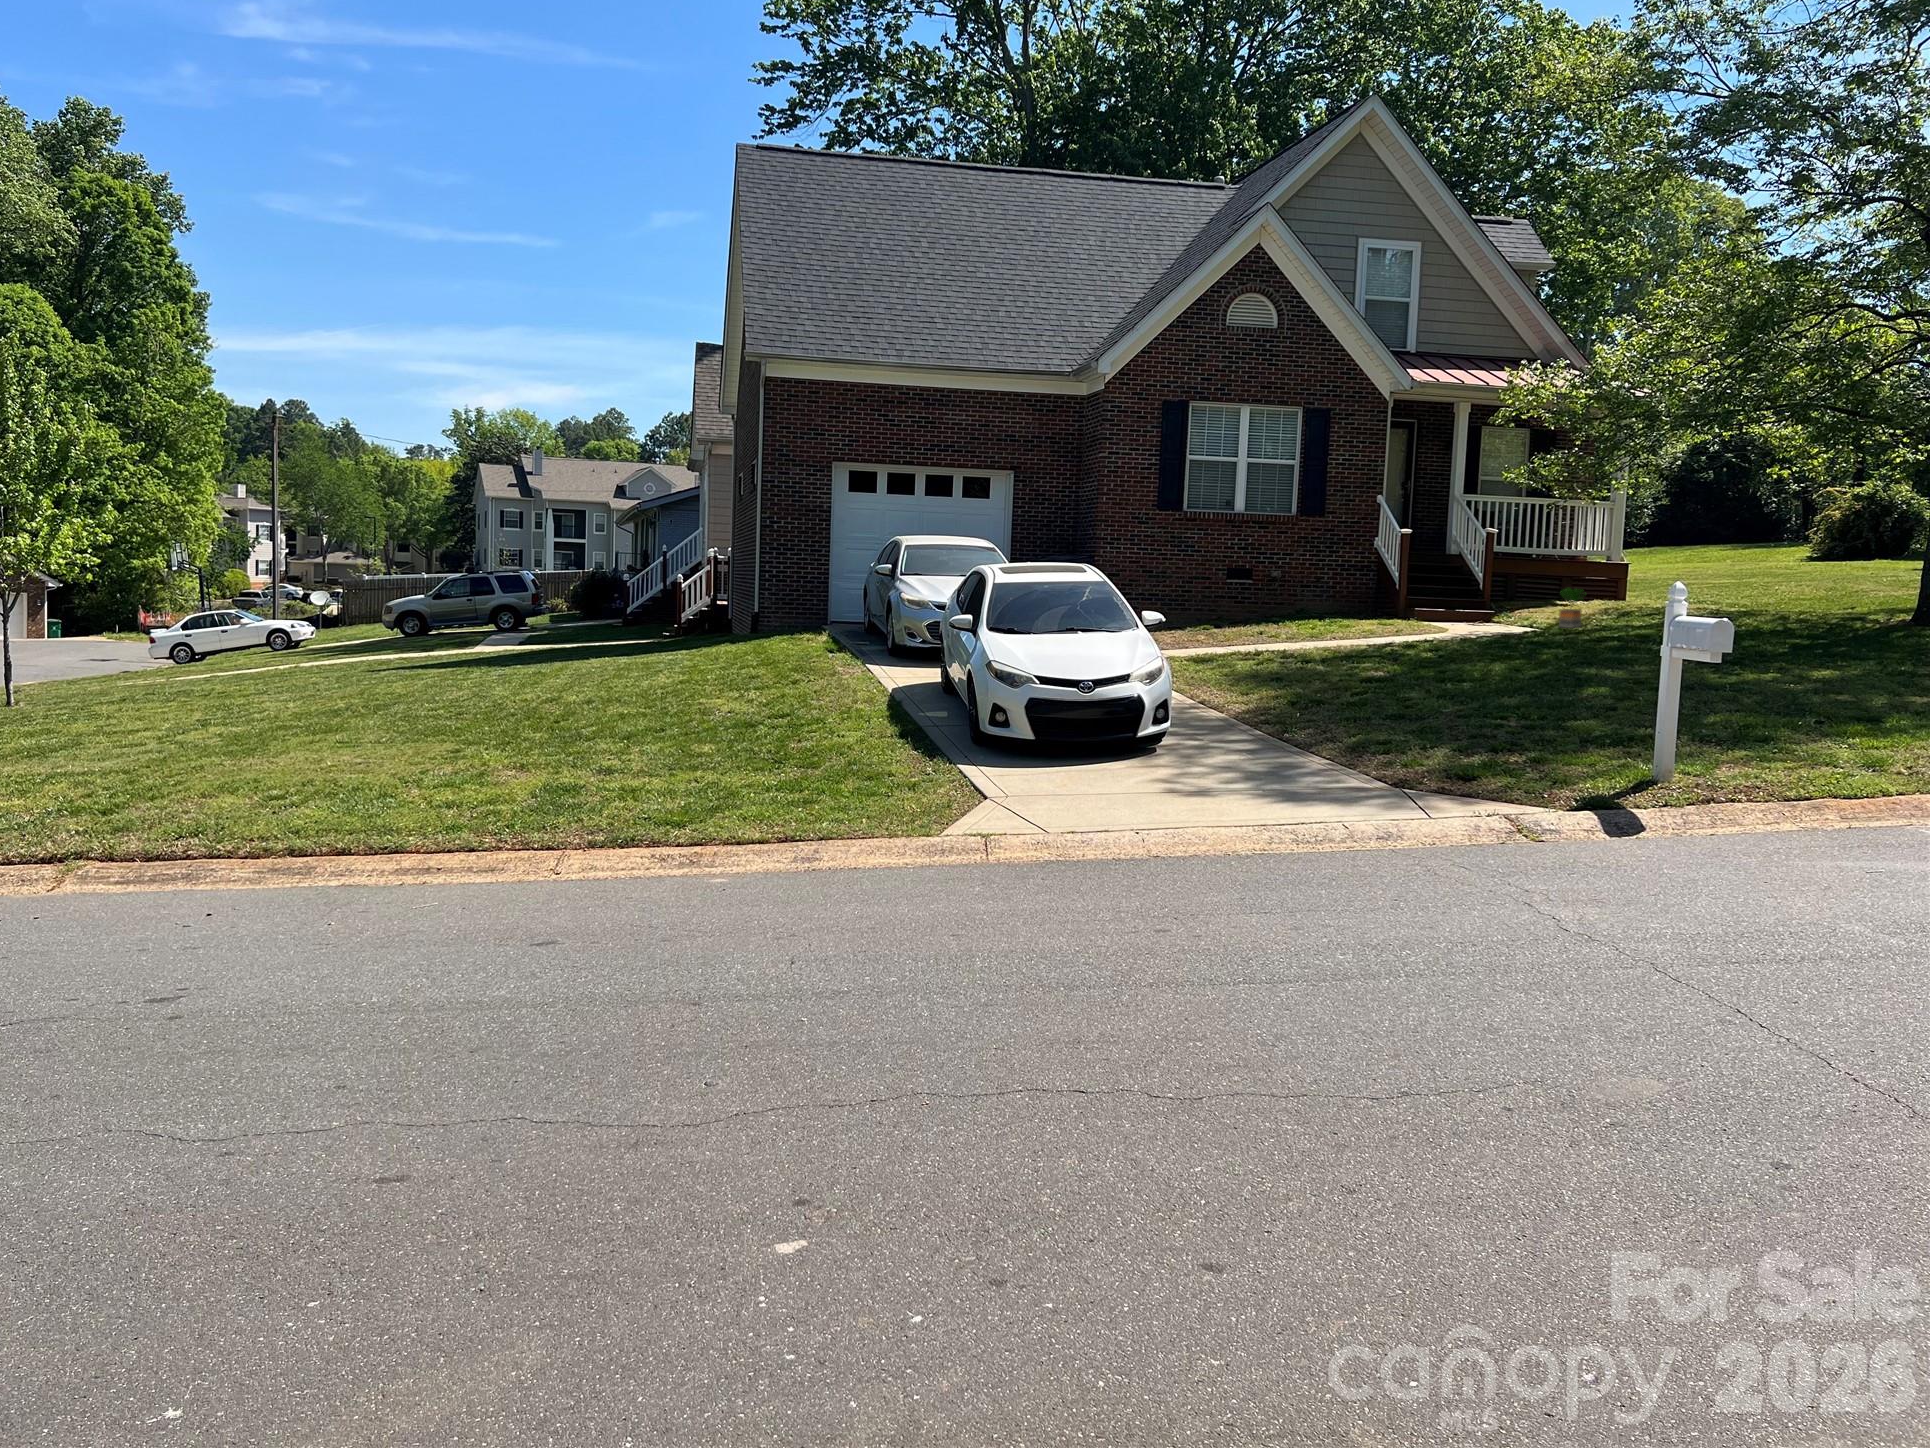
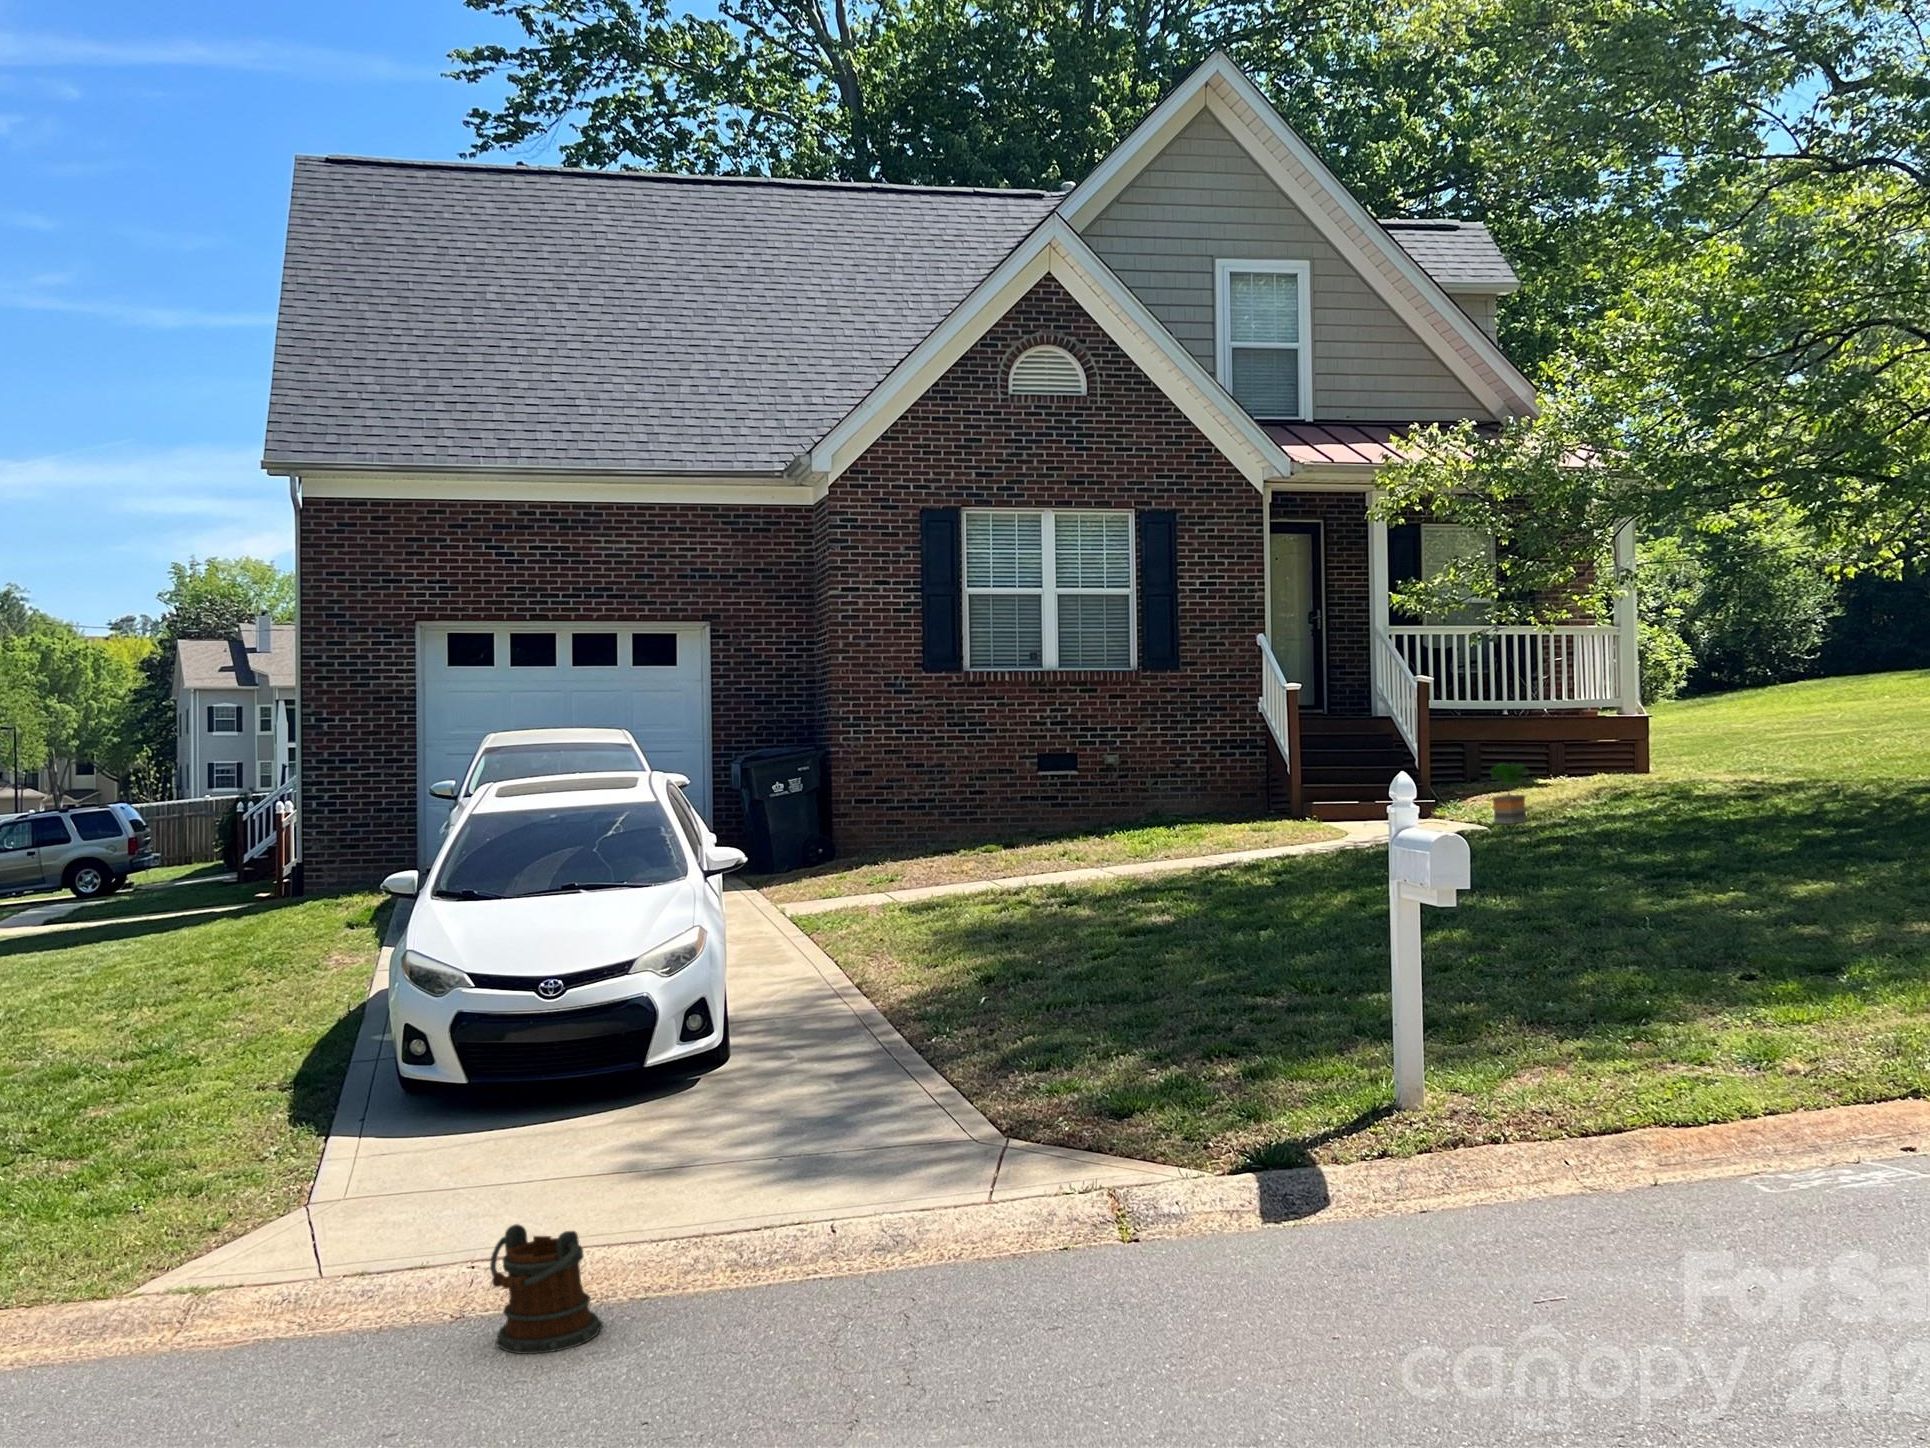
bucket: none [1227,807,1289,878] -> present [490,1224,603,1354]

